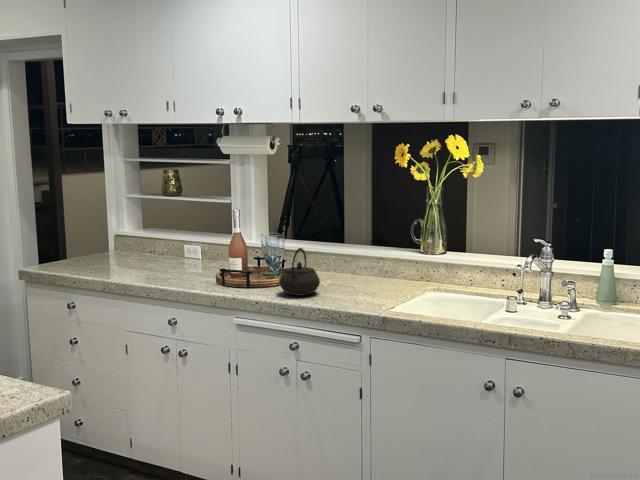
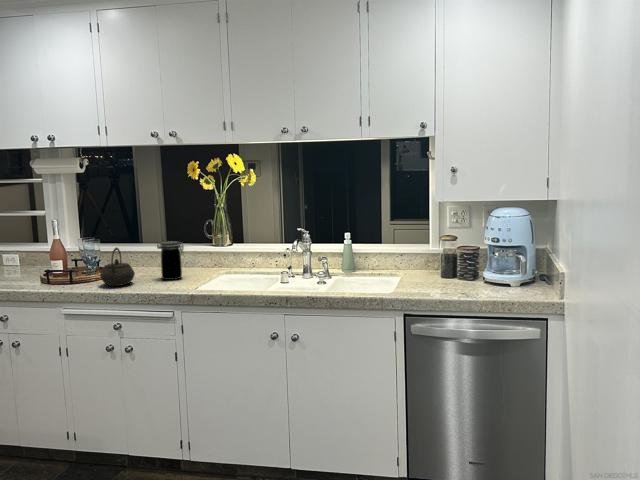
jar: none [350,244,383,293] -> present [157,241,184,280]

